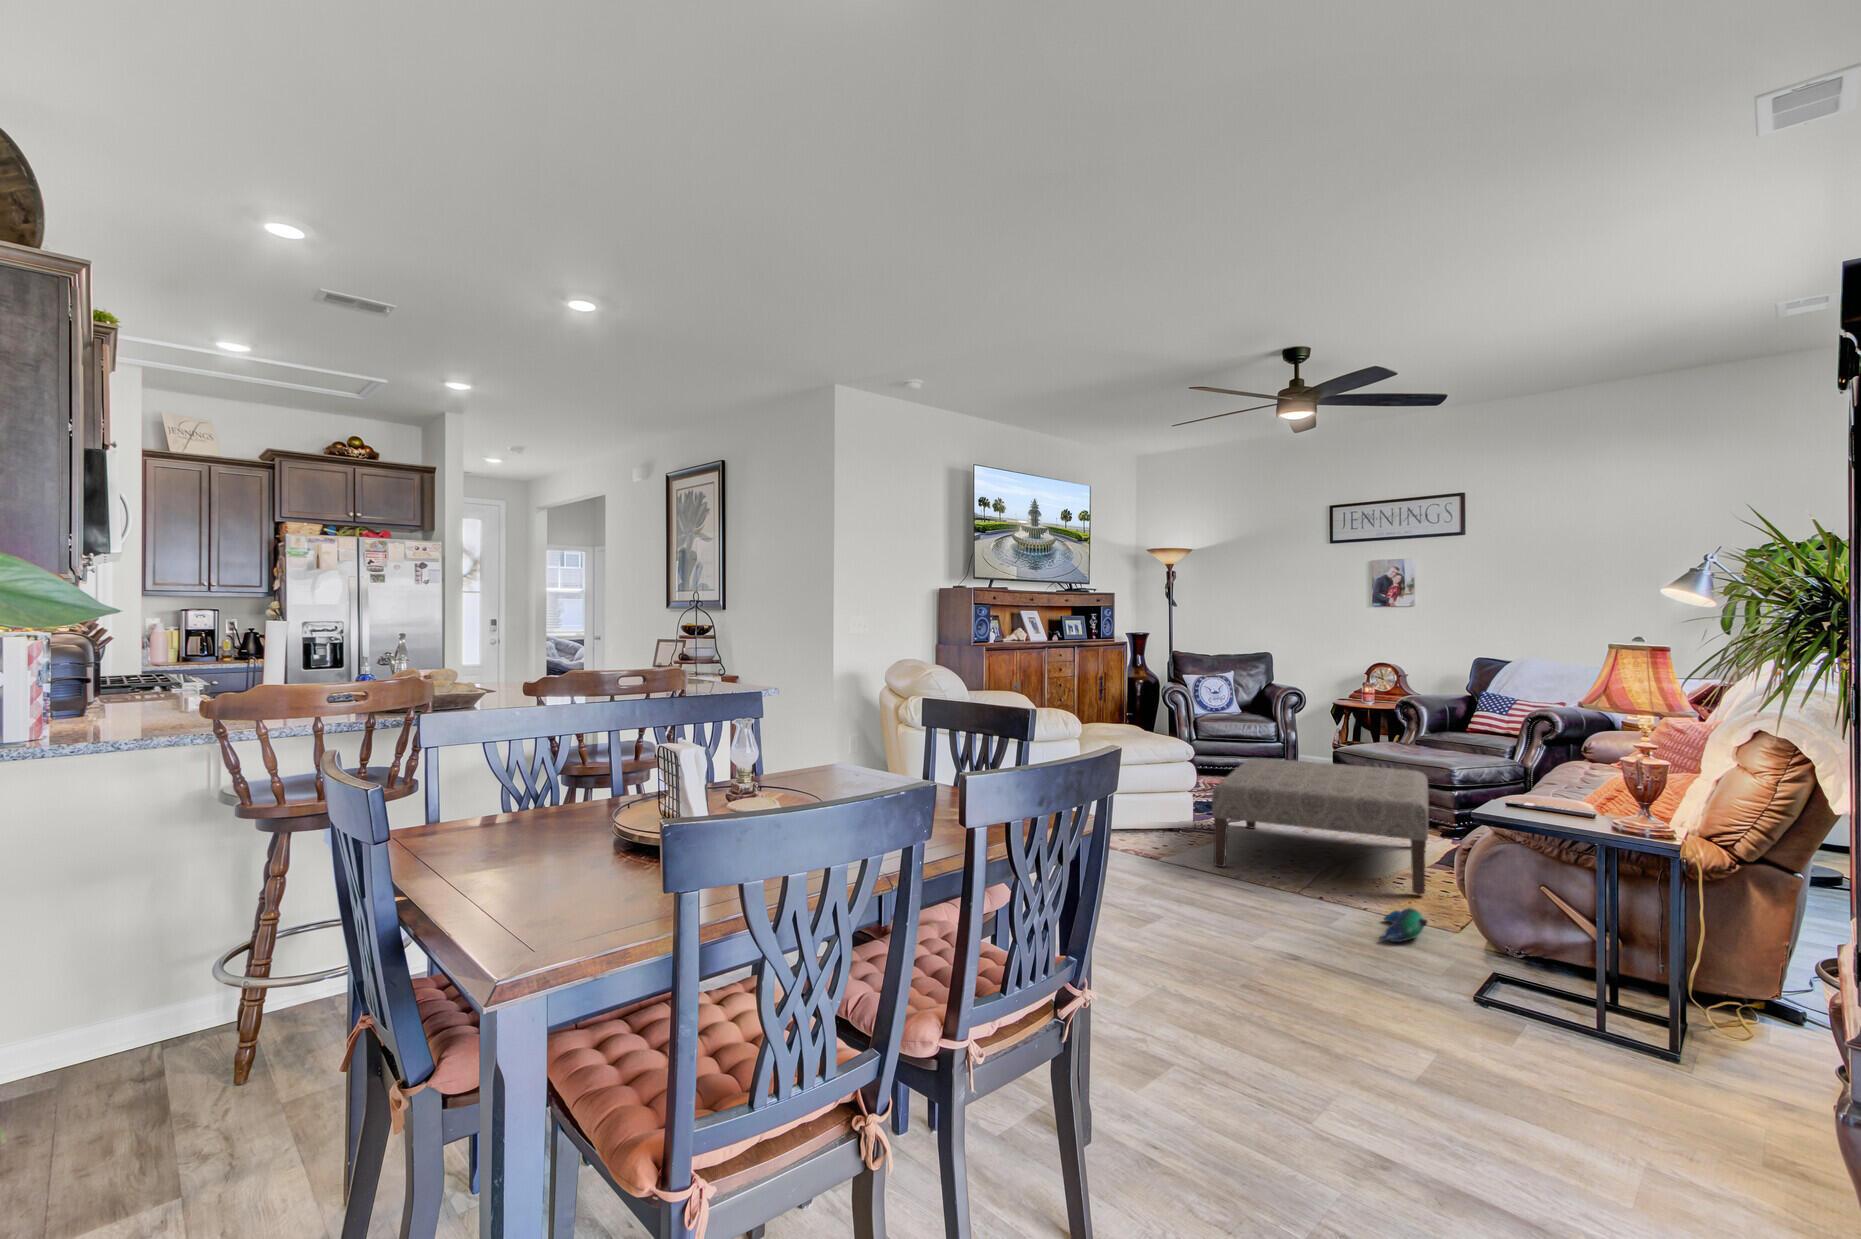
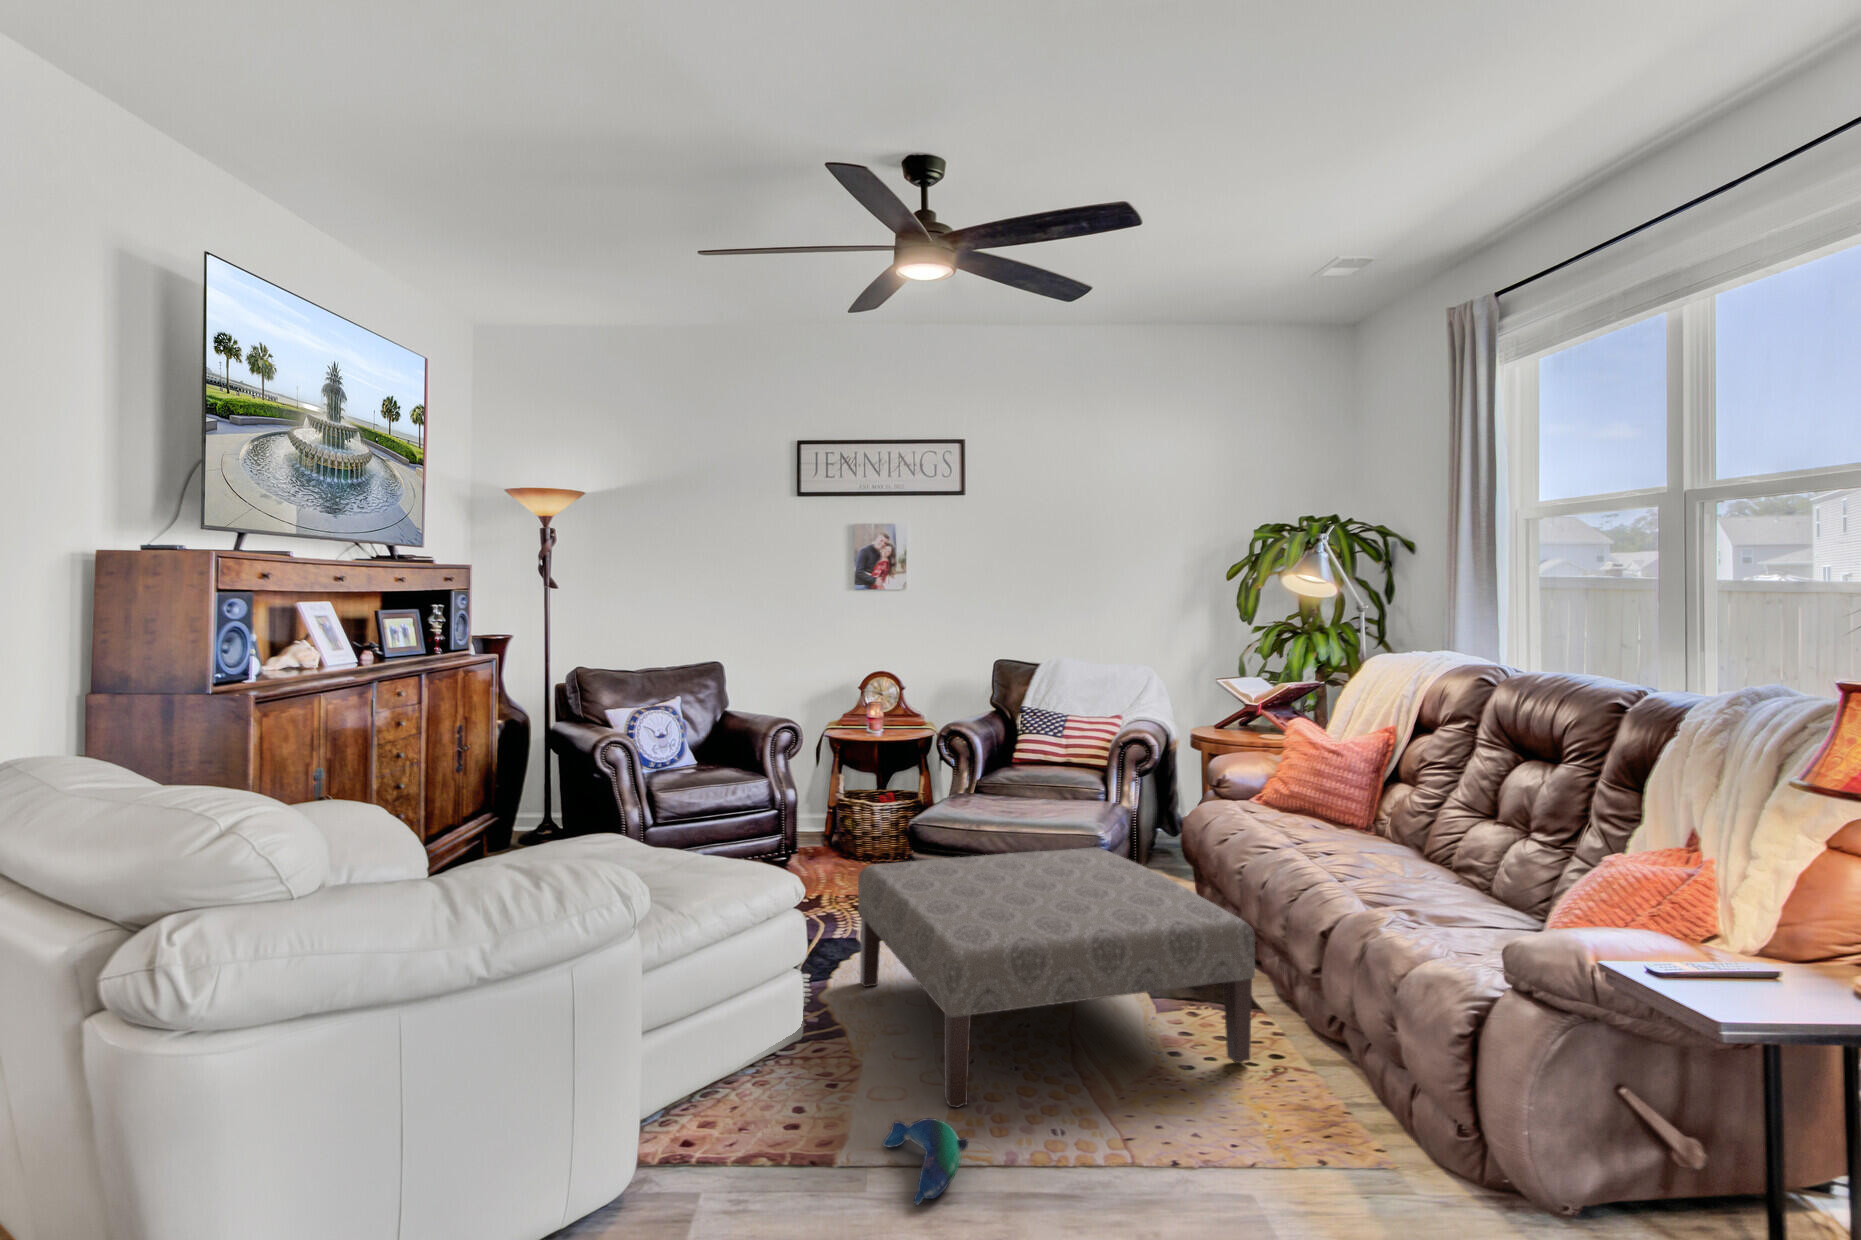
plush toy: present [1380,908,1428,942] -> present [883,1118,968,1206]

